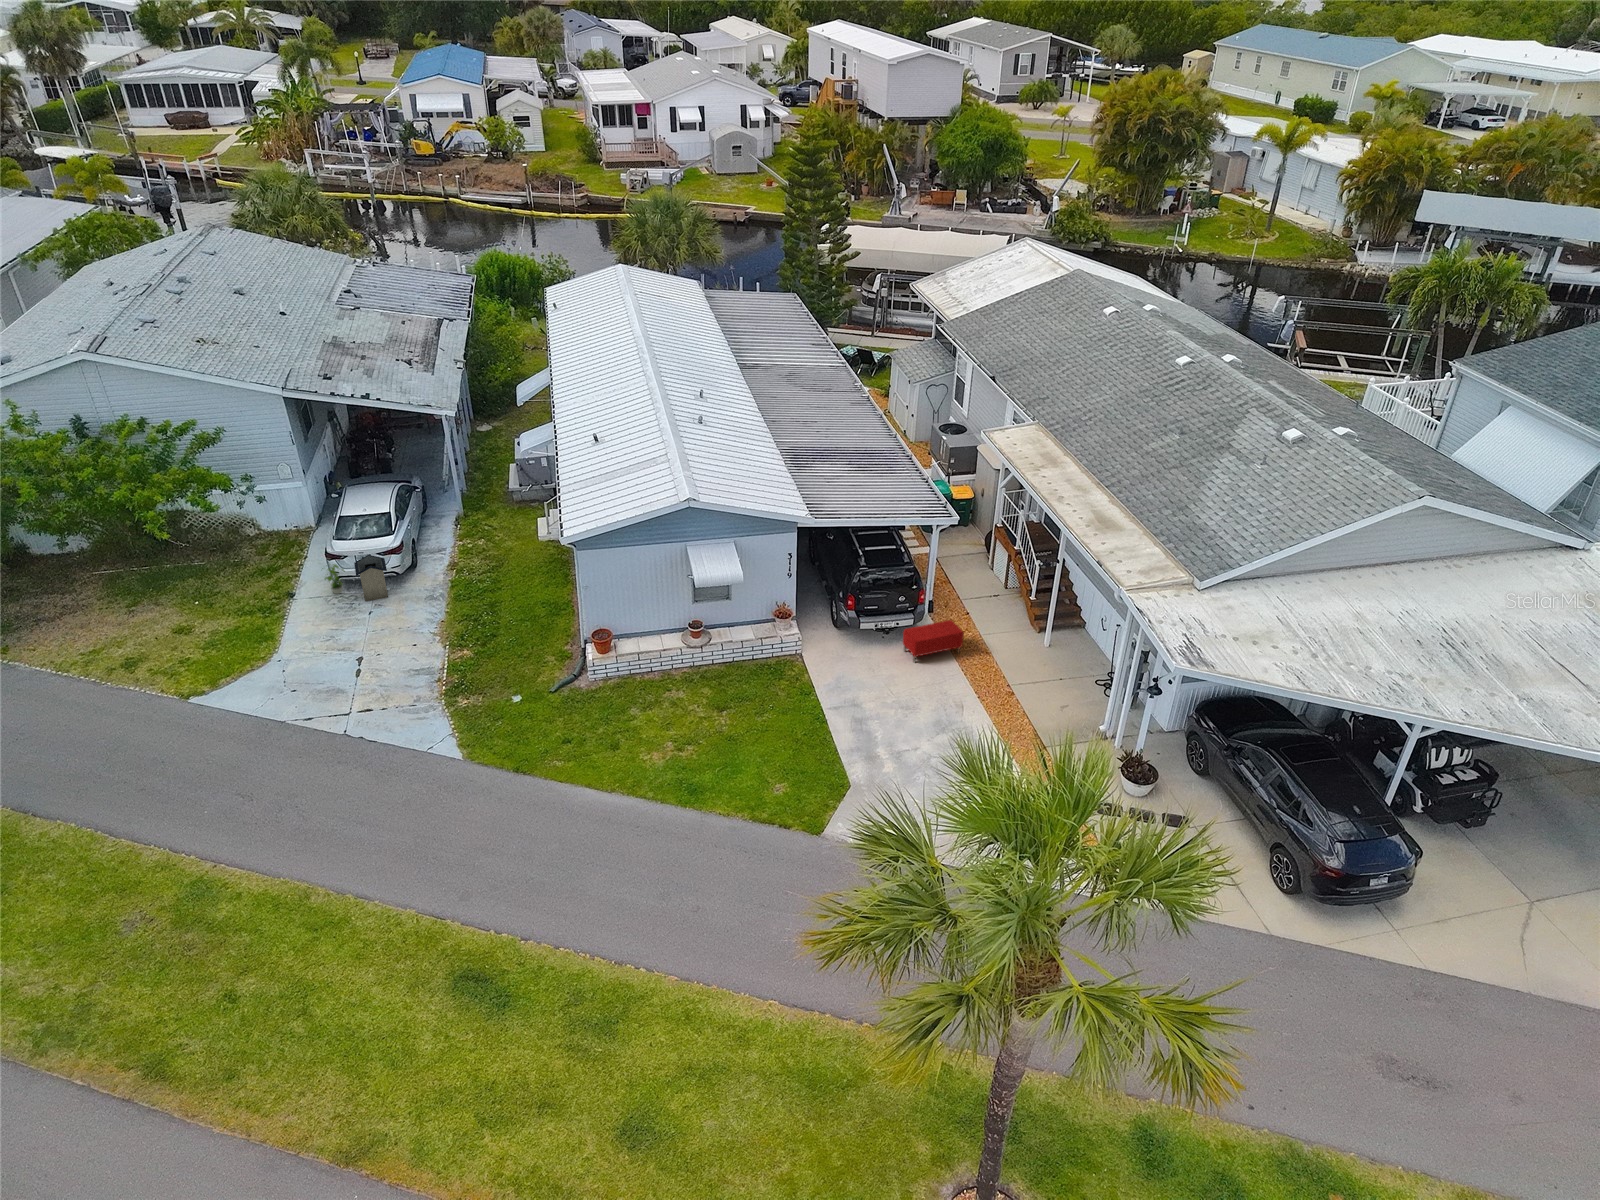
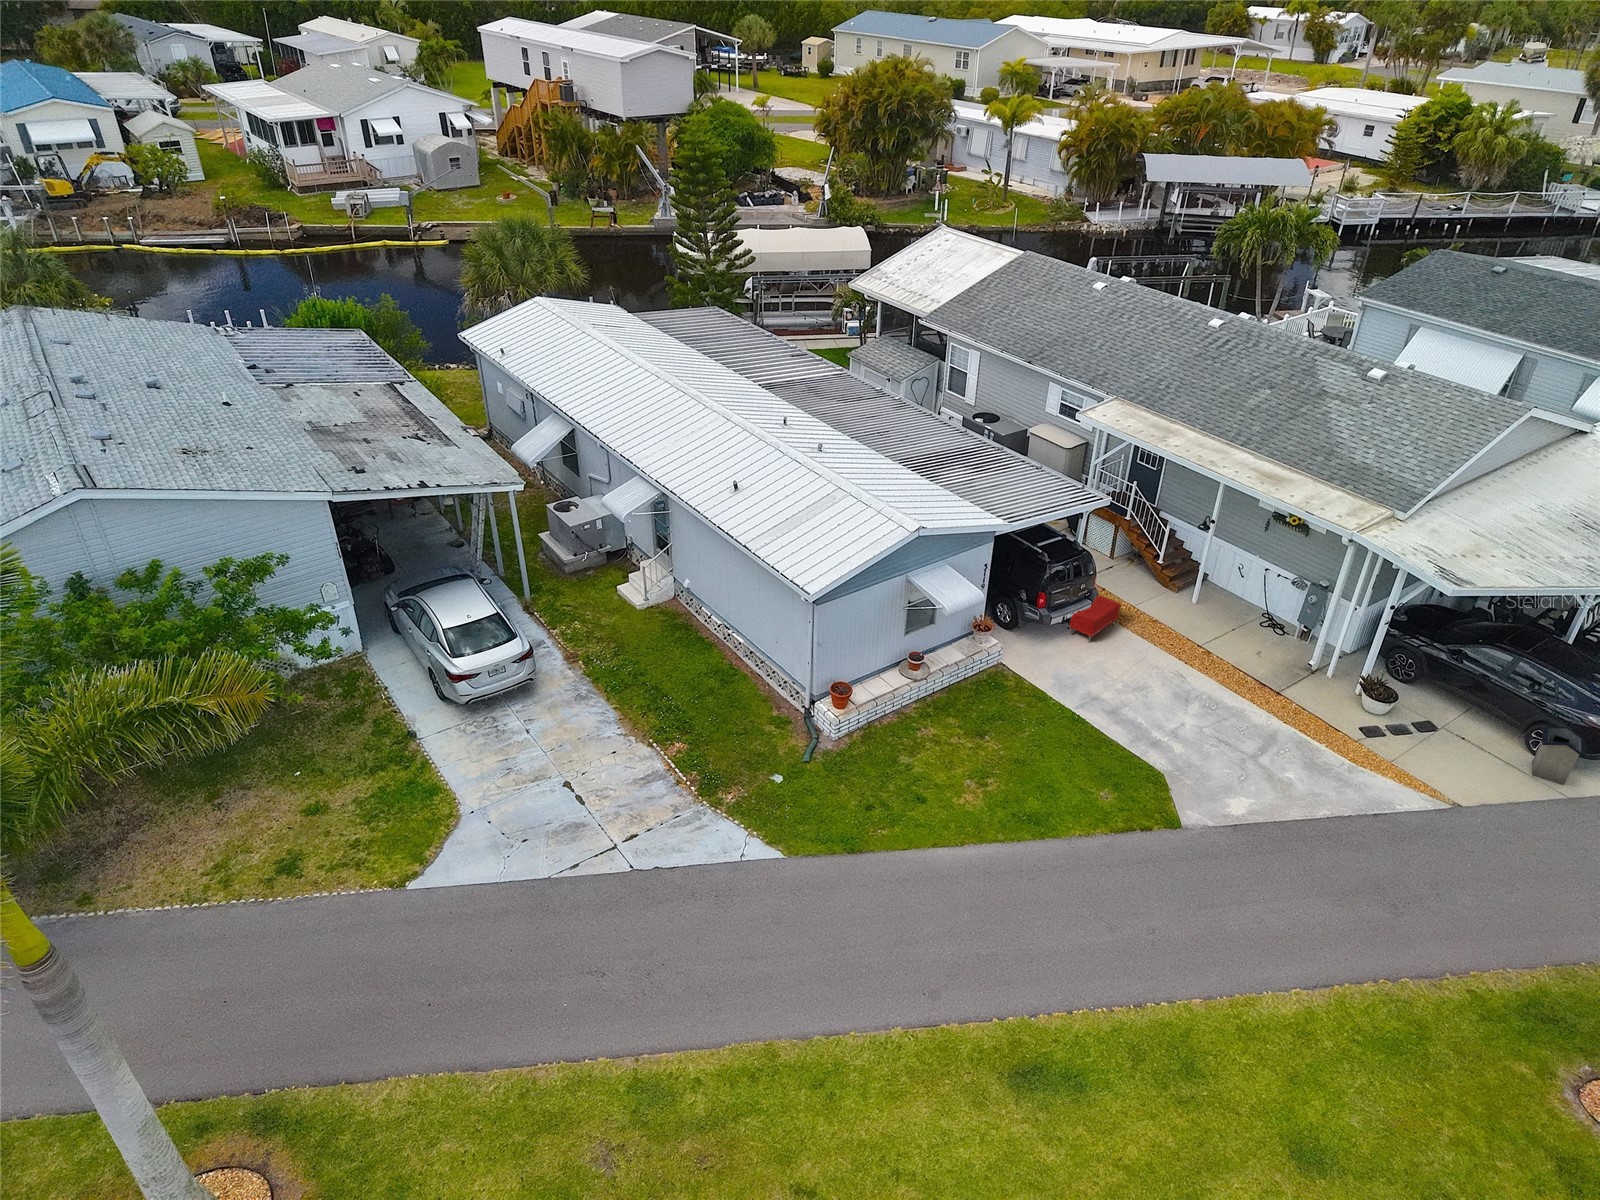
trash can: present [354,555,388,601] -> present [1532,727,1585,785]
potted plant: present [325,564,345,594] -> none [443,685,470,721]

